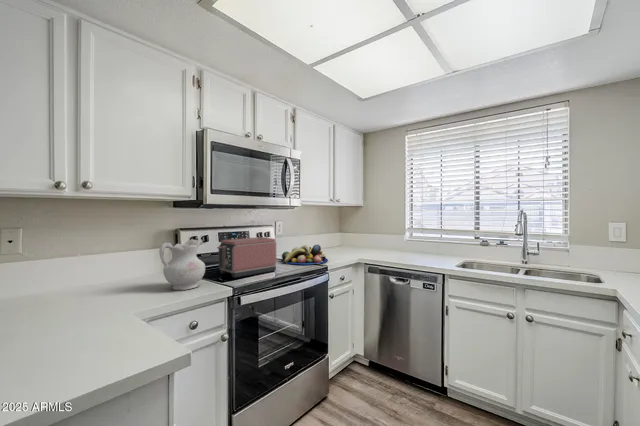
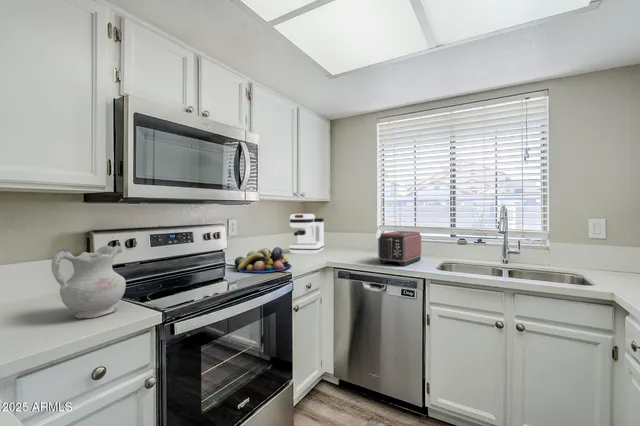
coffee maker: none [328,217,358,252] -> present [289,214,324,254]
toaster: present [217,237,276,278] -> present [378,231,421,266]

